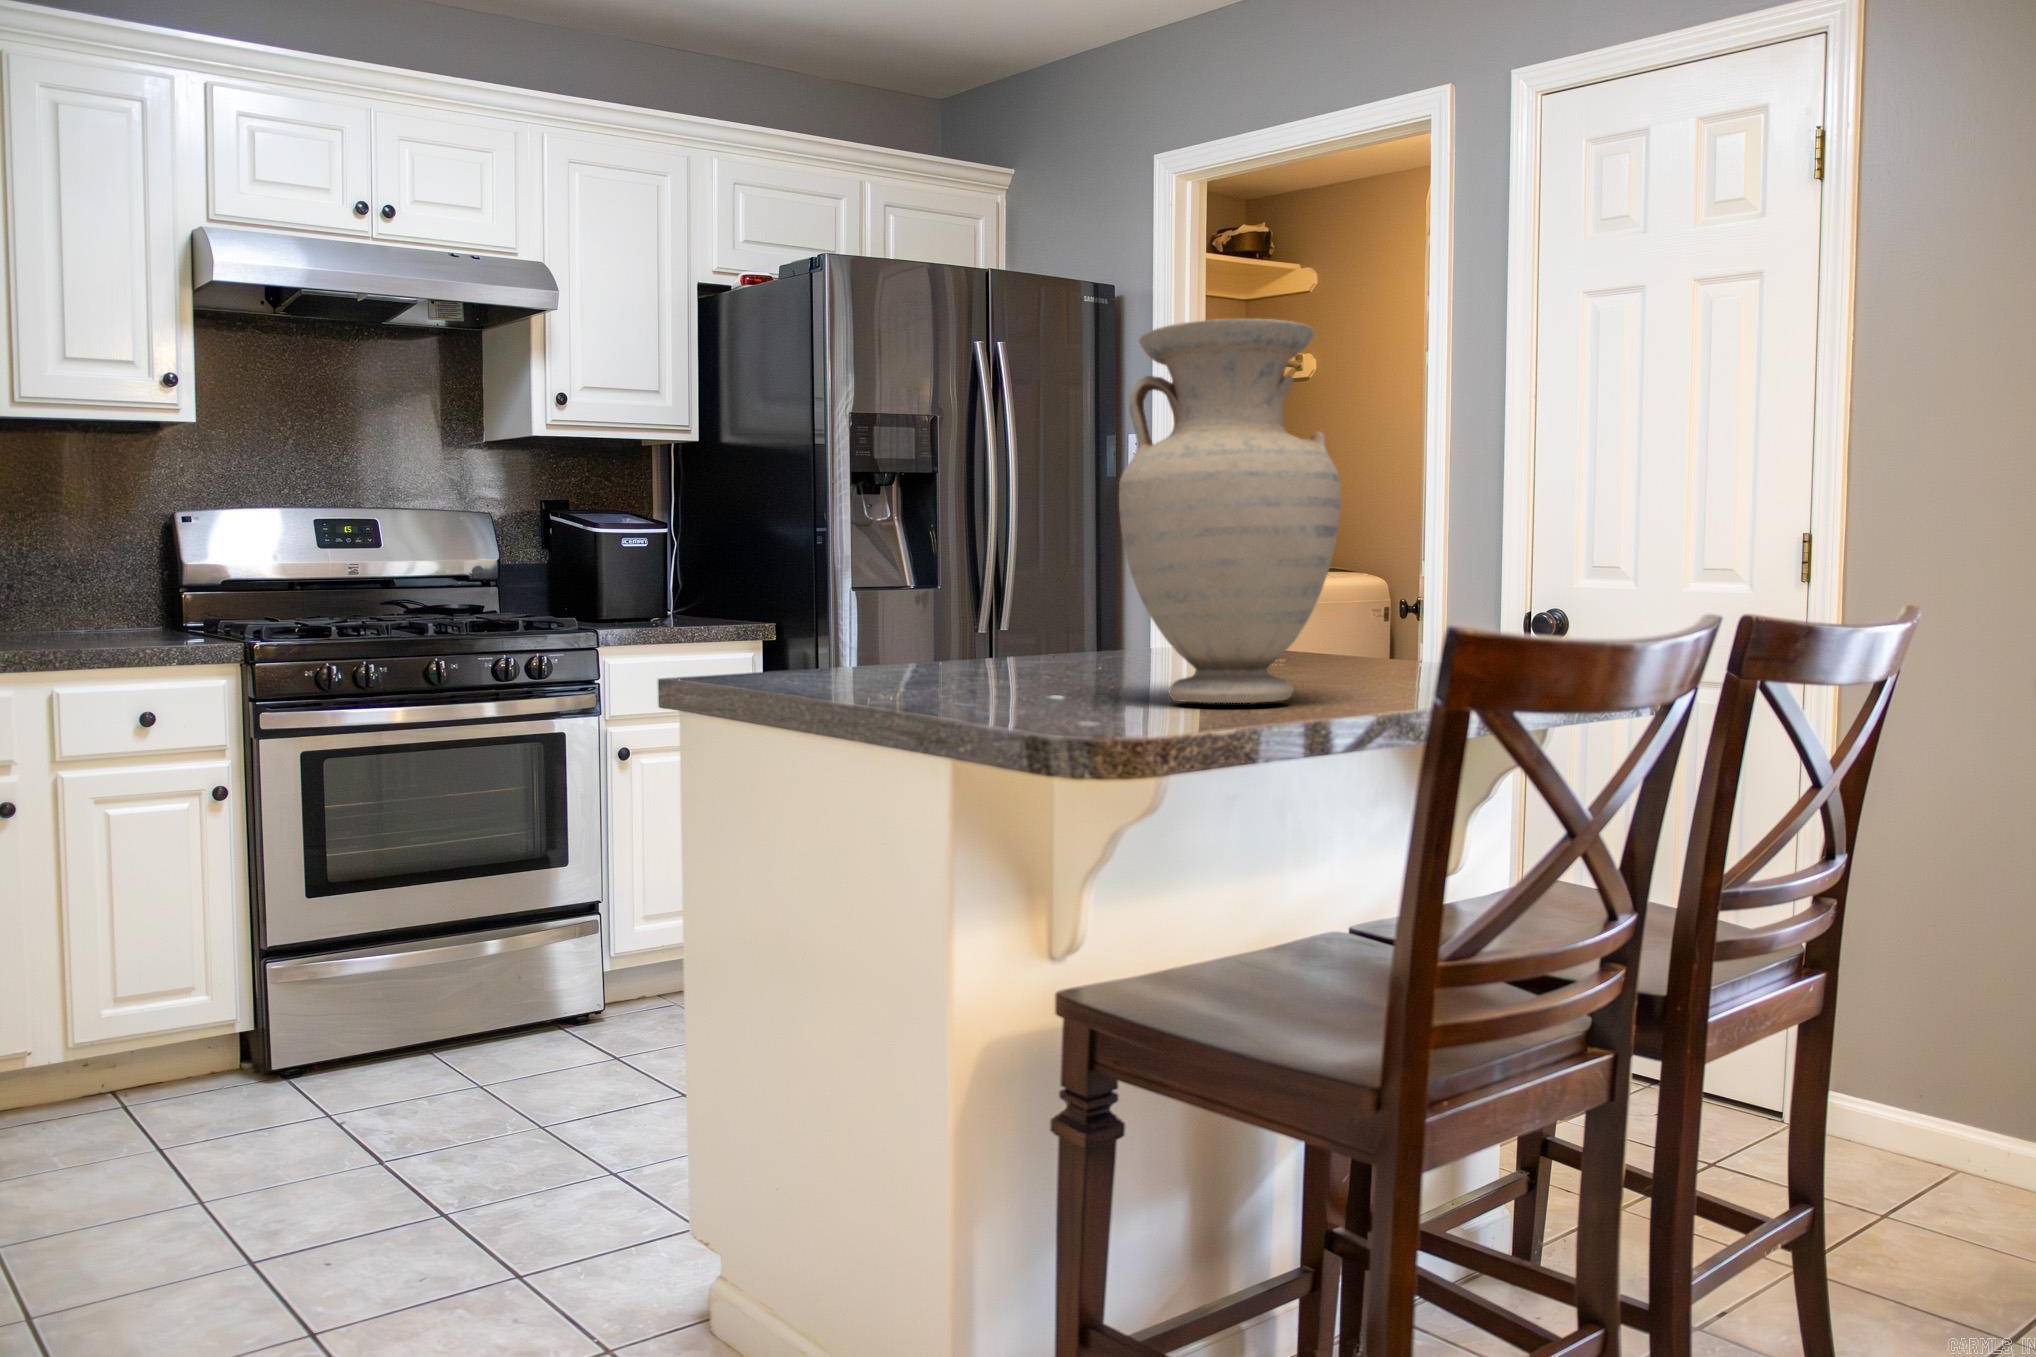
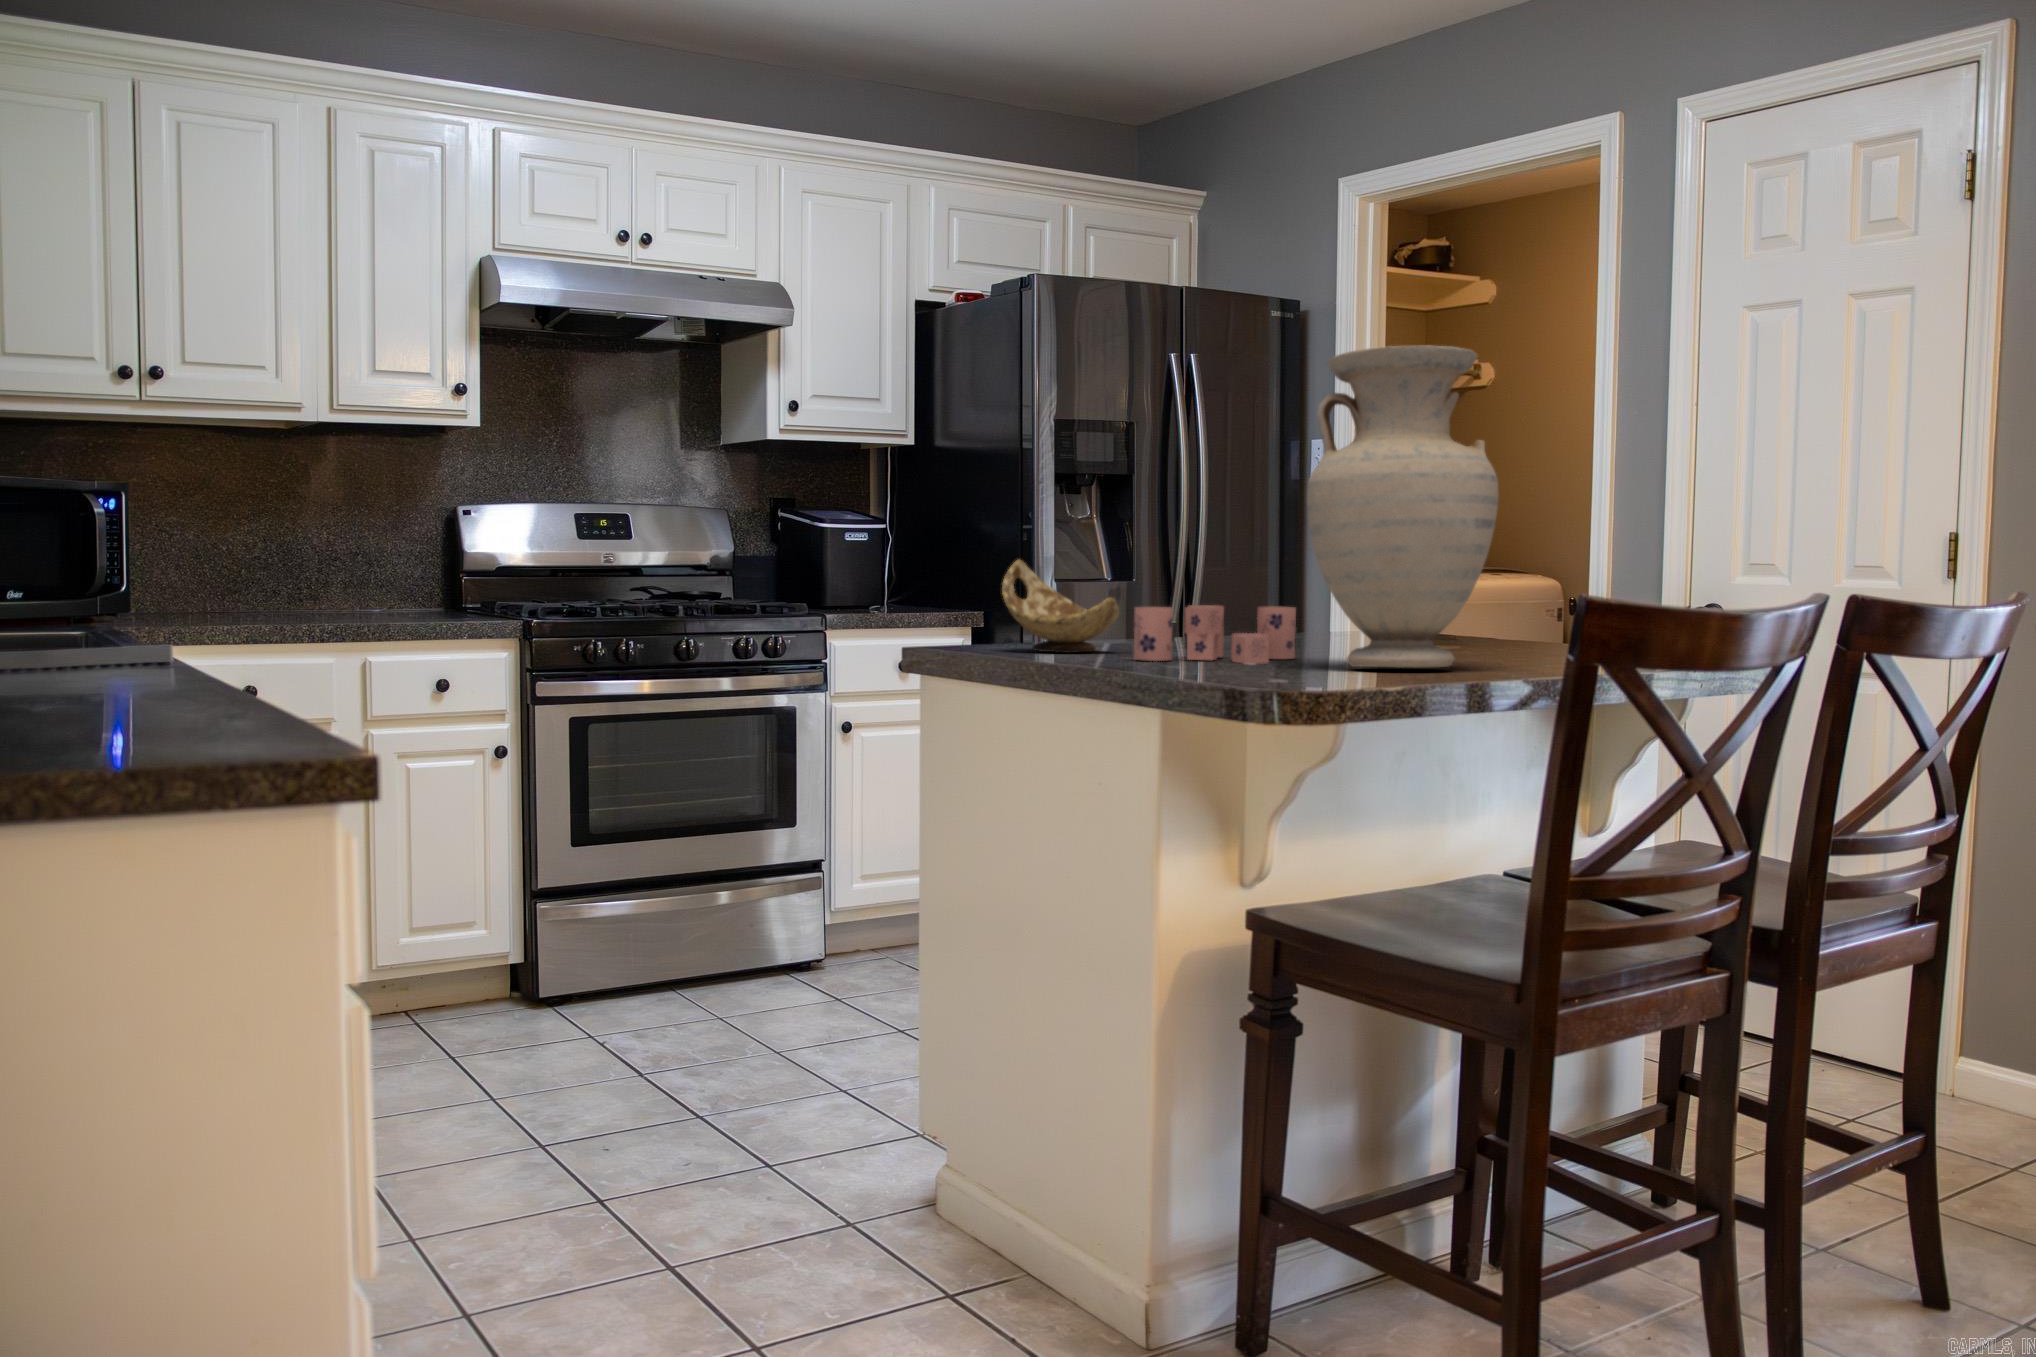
decorative bowl: none [775,571,910,680] -> present [1002,560,1119,653]
candle: none [922,625,1110,696] -> present [1134,605,1296,664]

